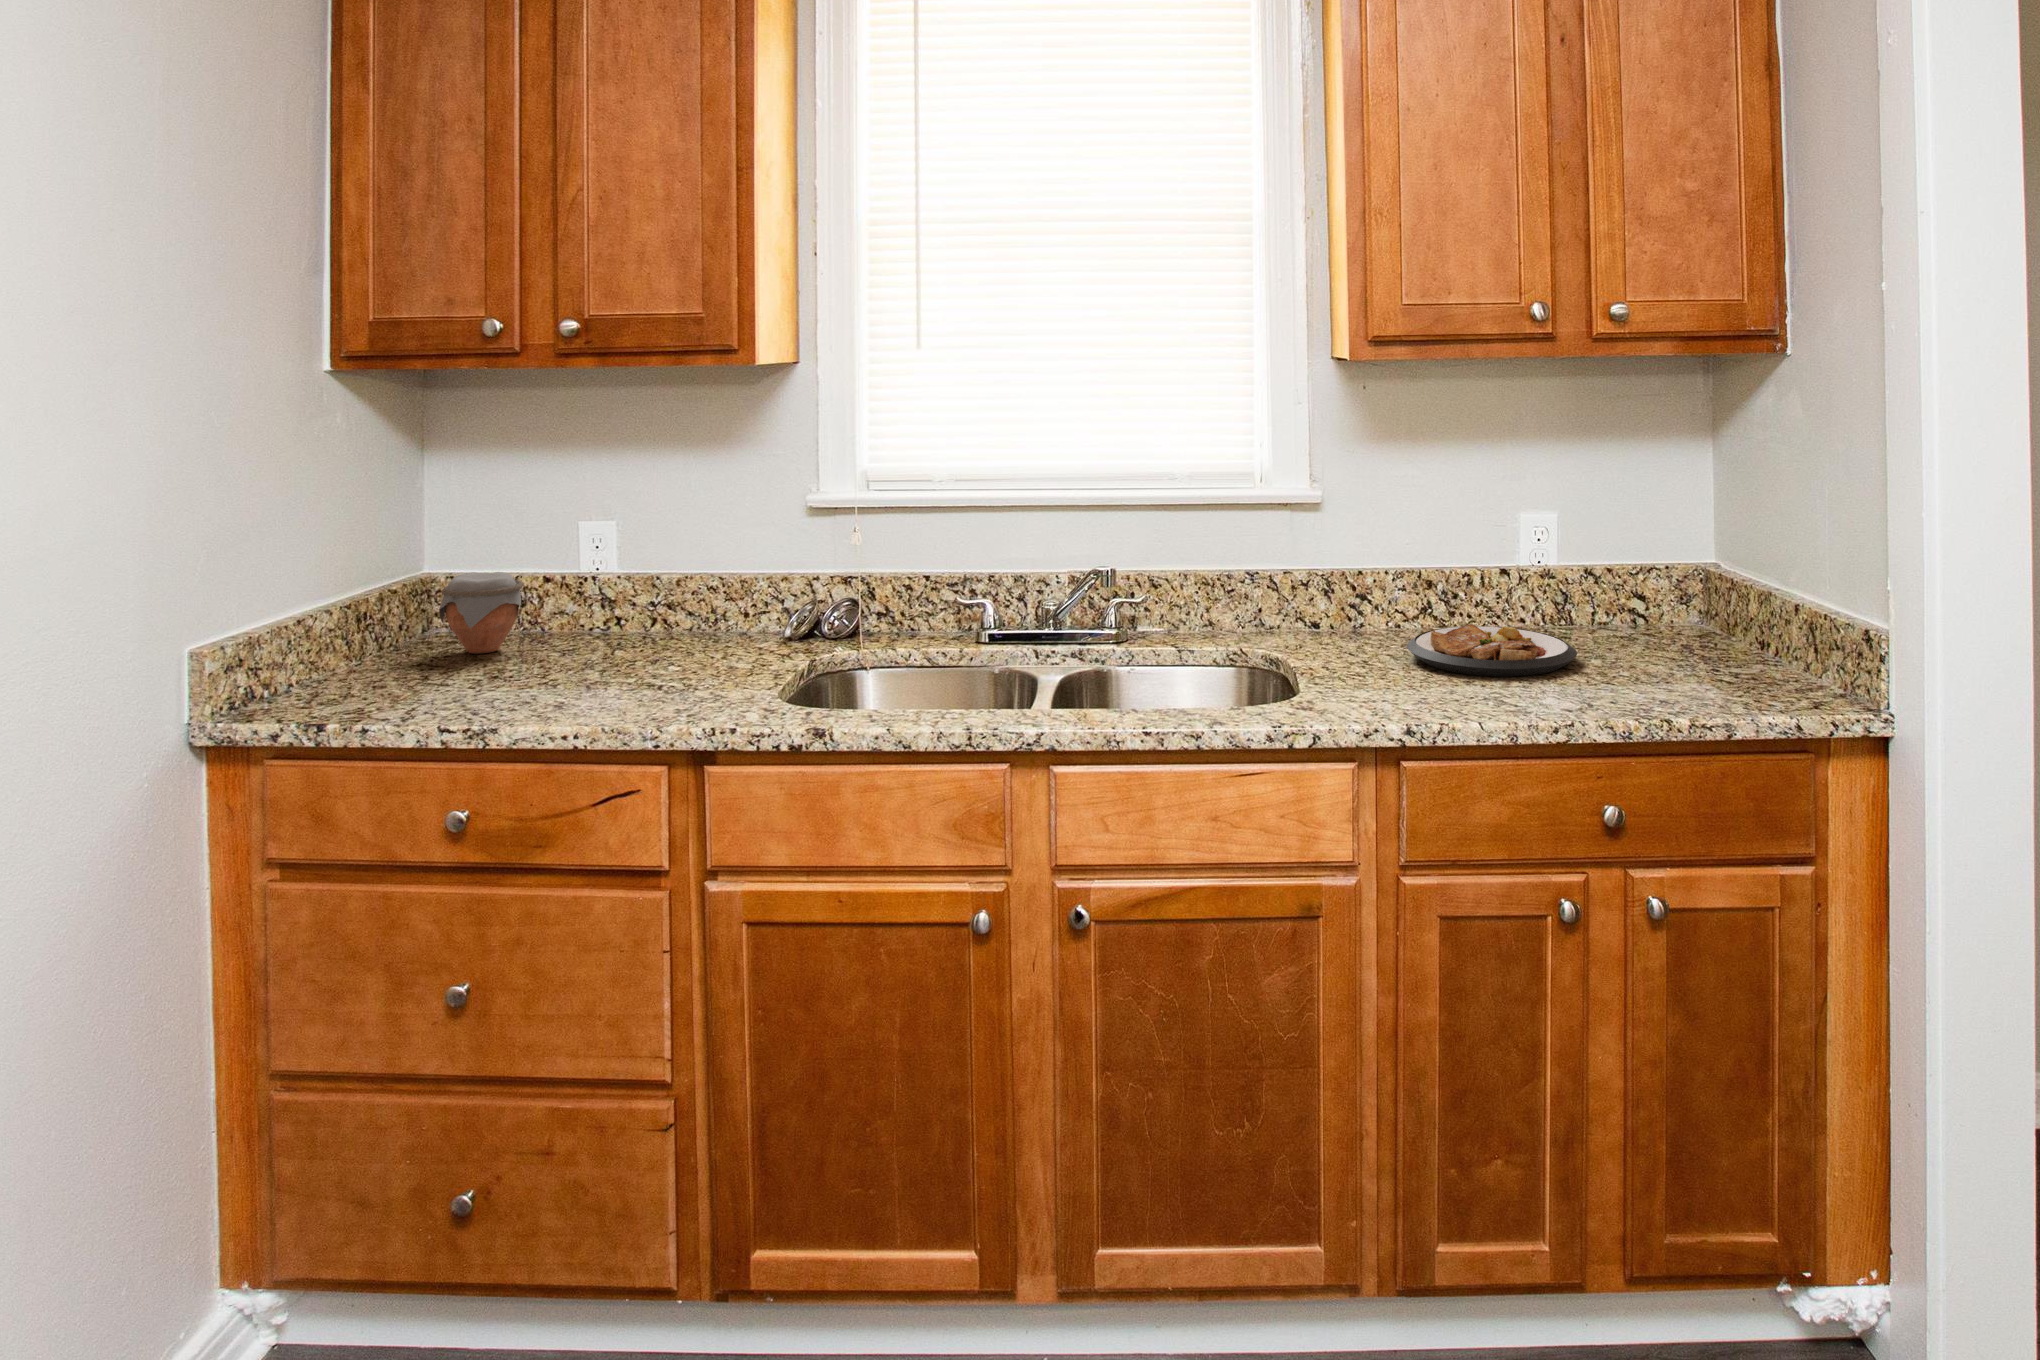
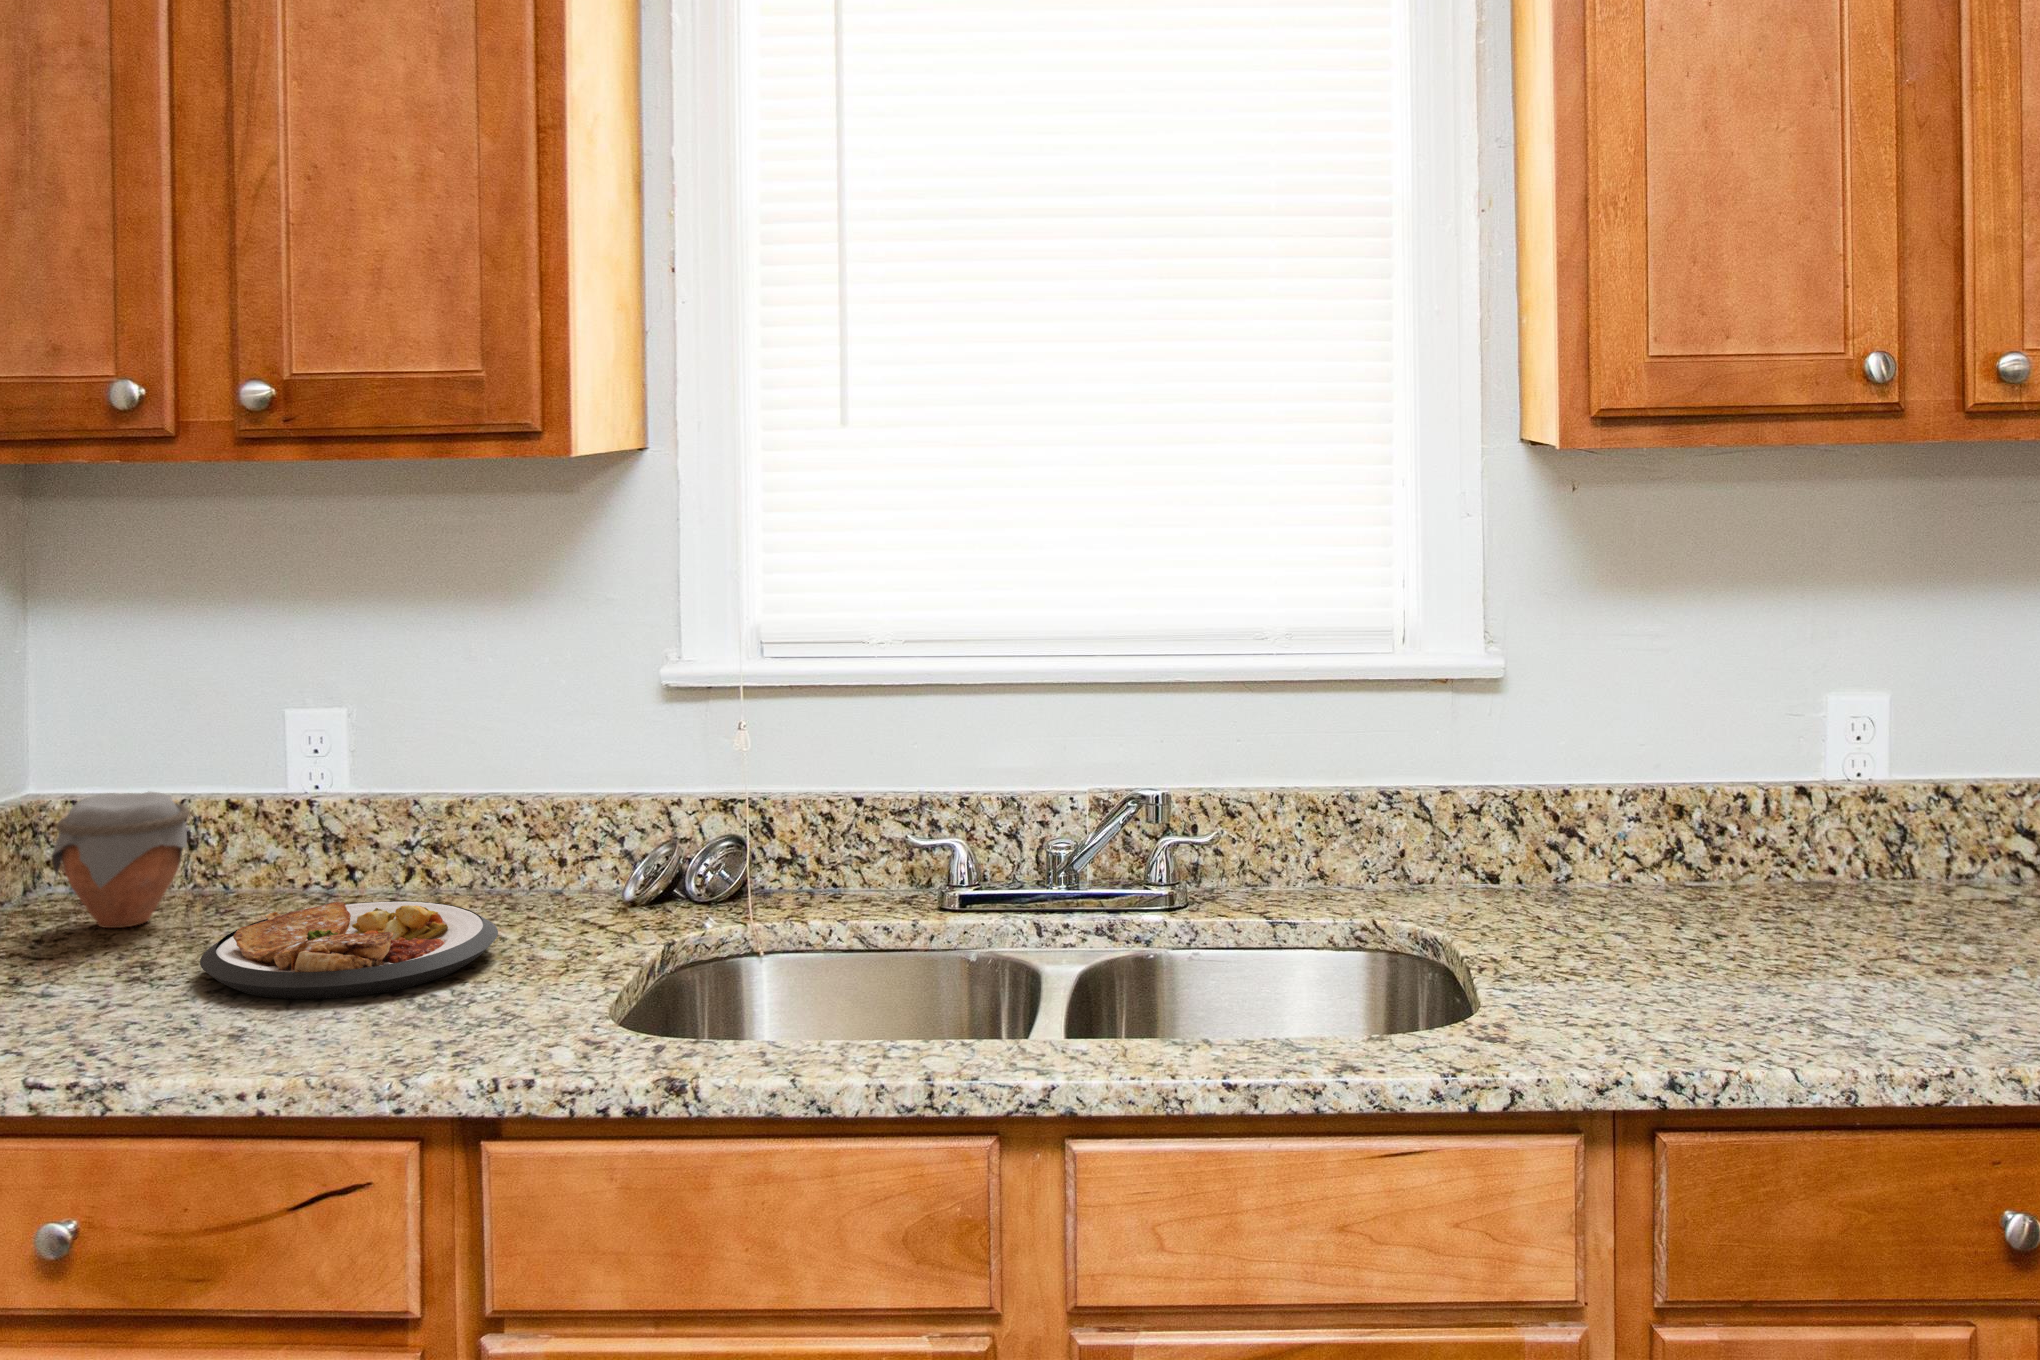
plate: present [1407,624,1577,676] -> present [200,901,498,999]

